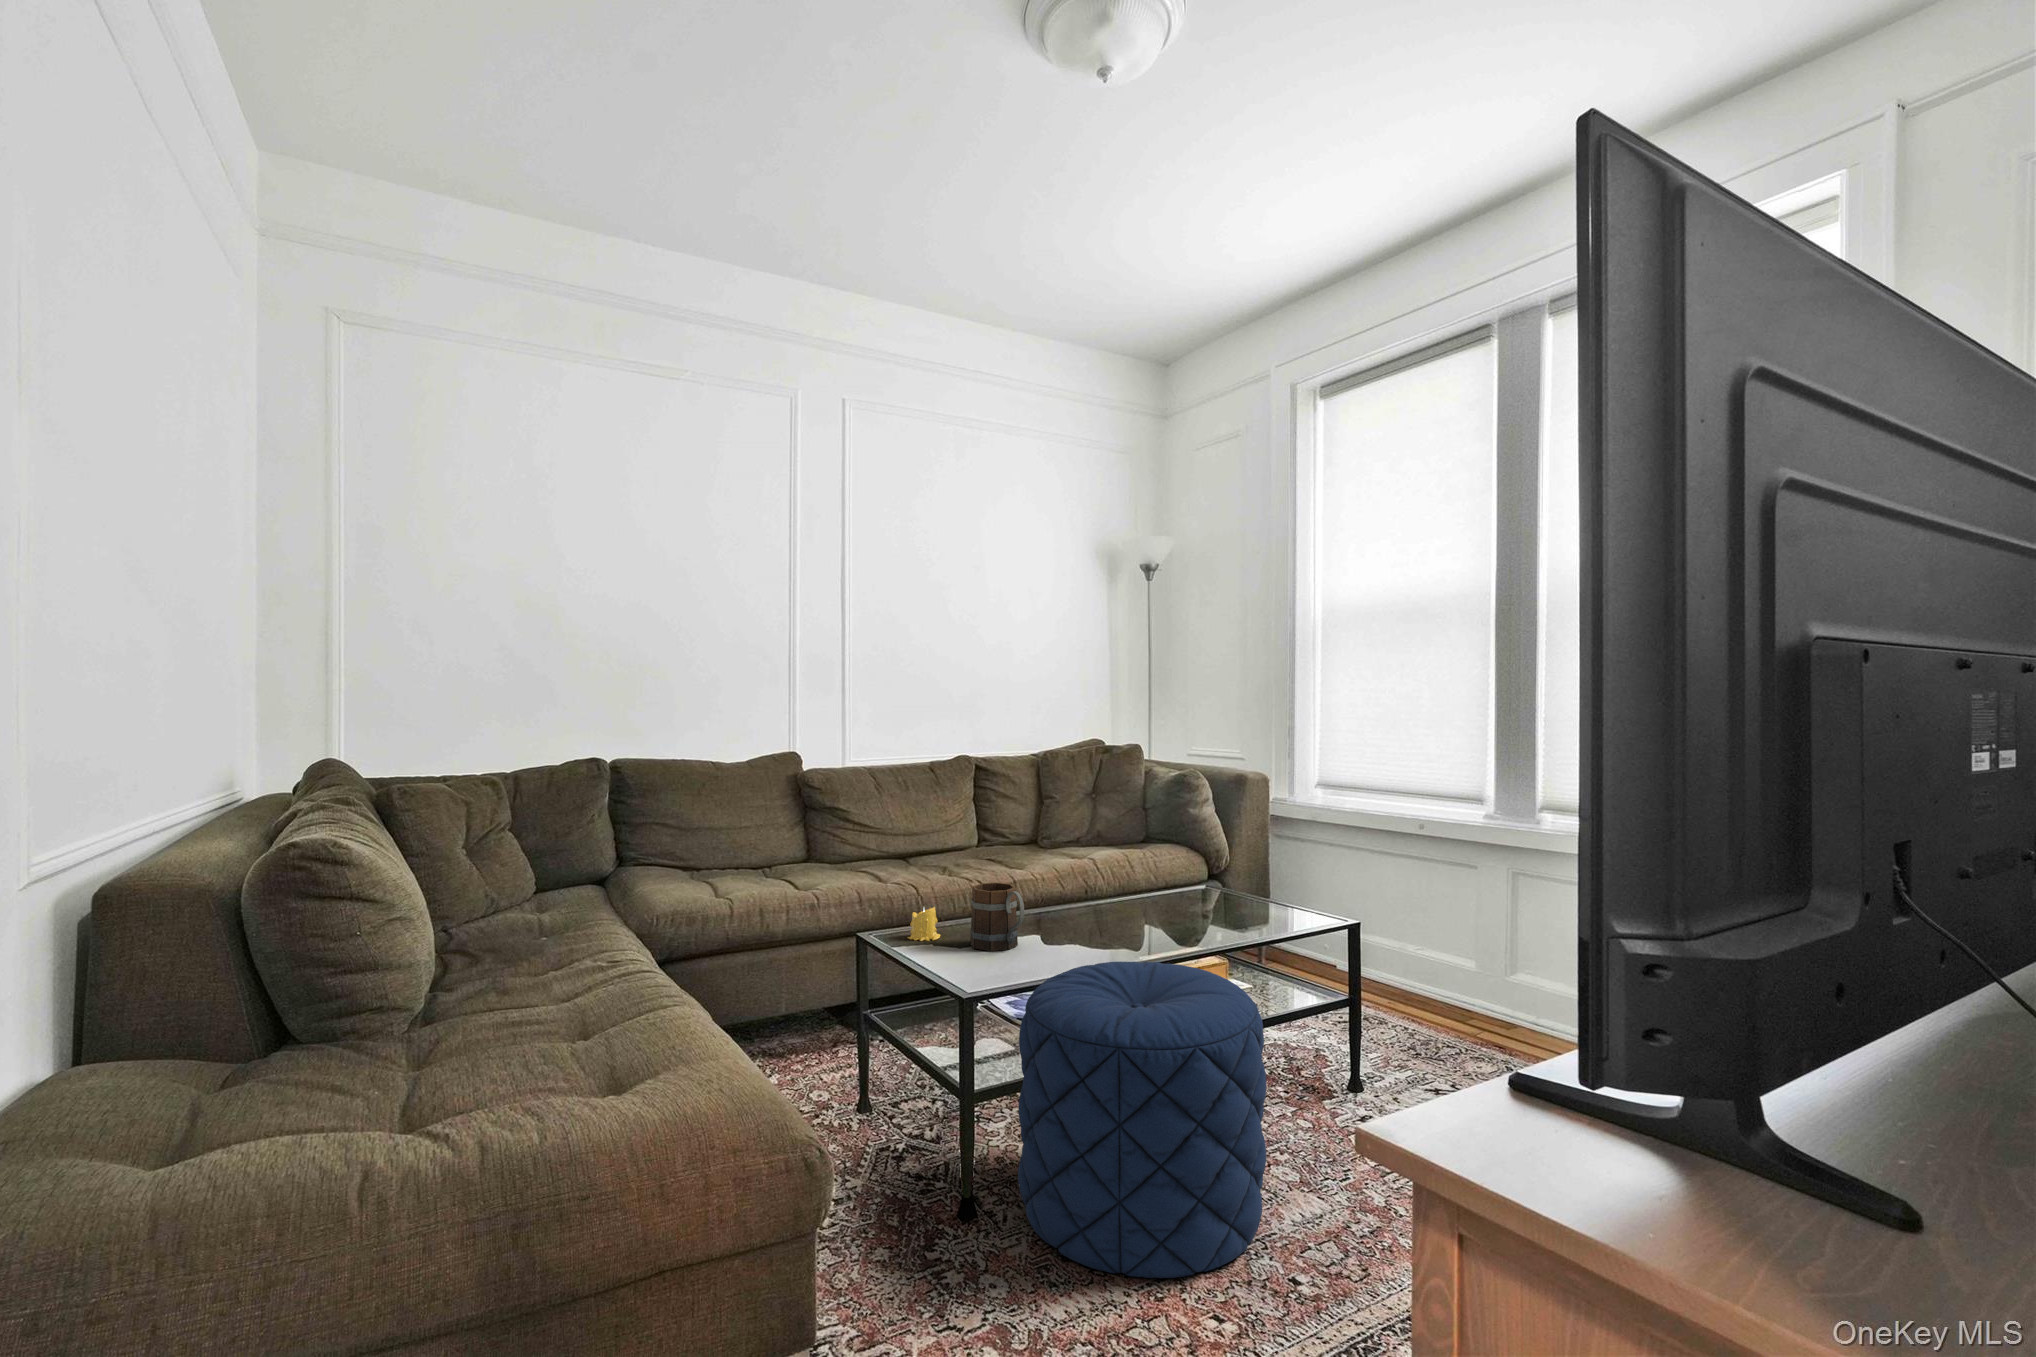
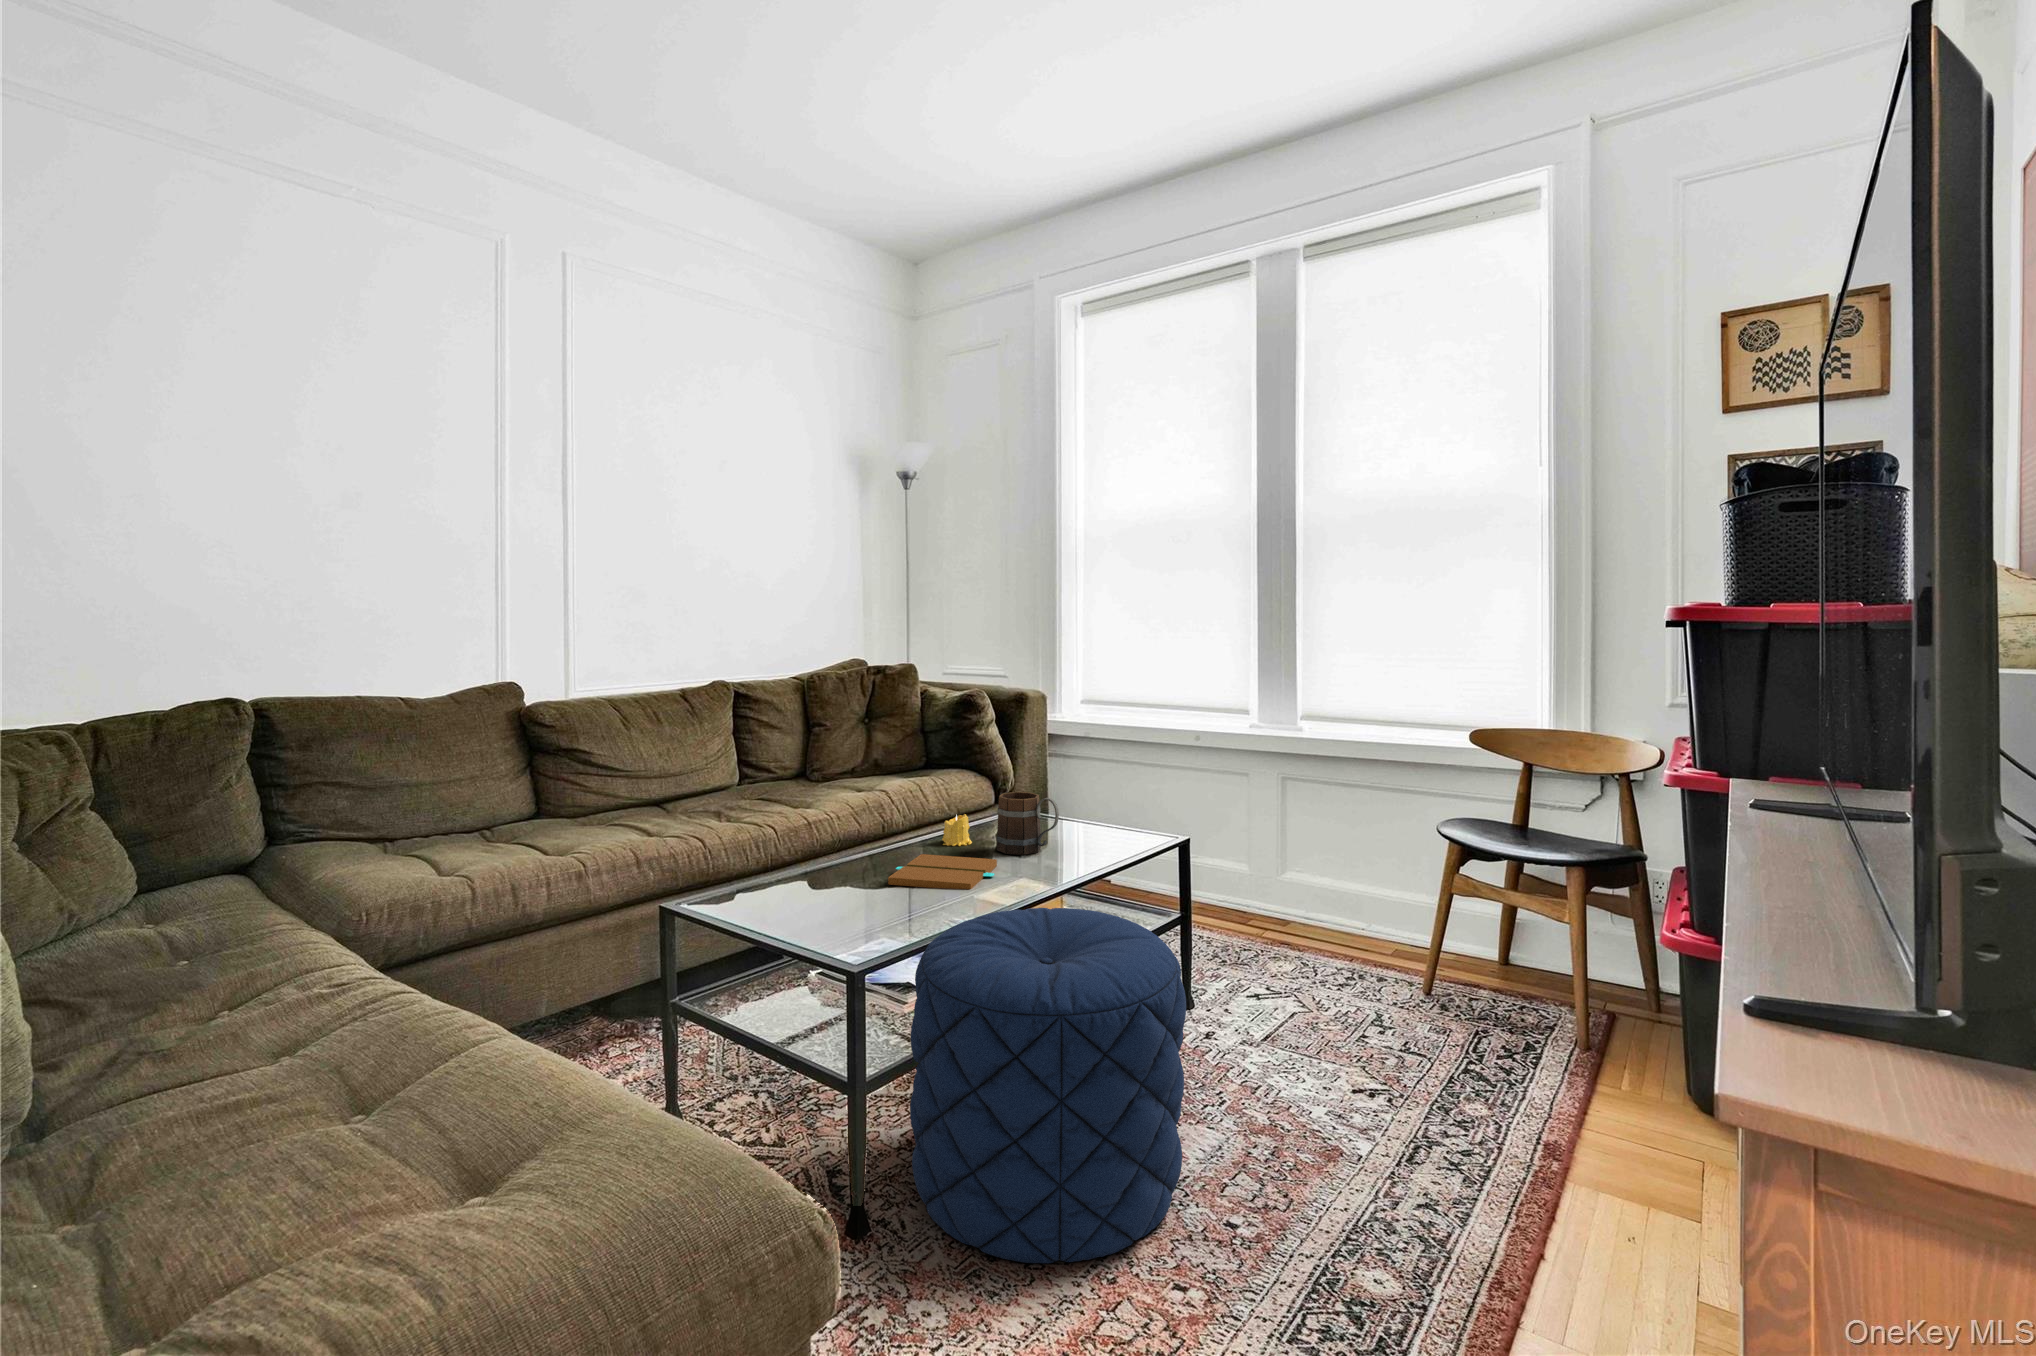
mug: present [970,883,1024,951] -> present [997,792,1059,855]
candle: present [908,907,940,941] -> present [942,814,972,846]
book: none [1049,912,1155,946] -> present [888,854,997,889]

